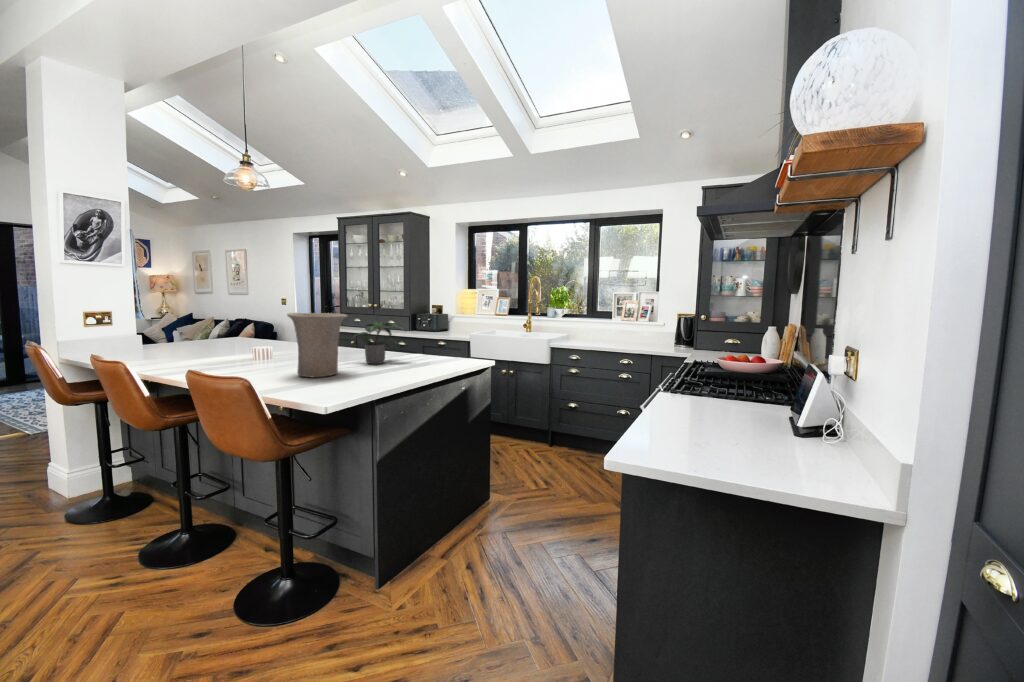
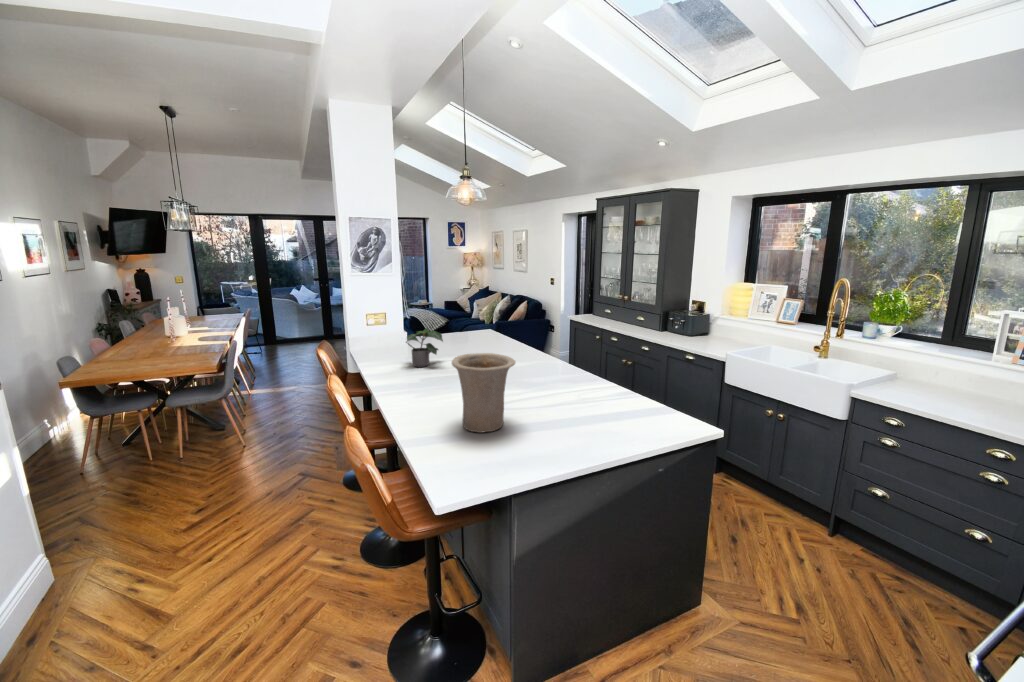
potted plant: present [354,321,406,364] -> present [406,328,443,367]

